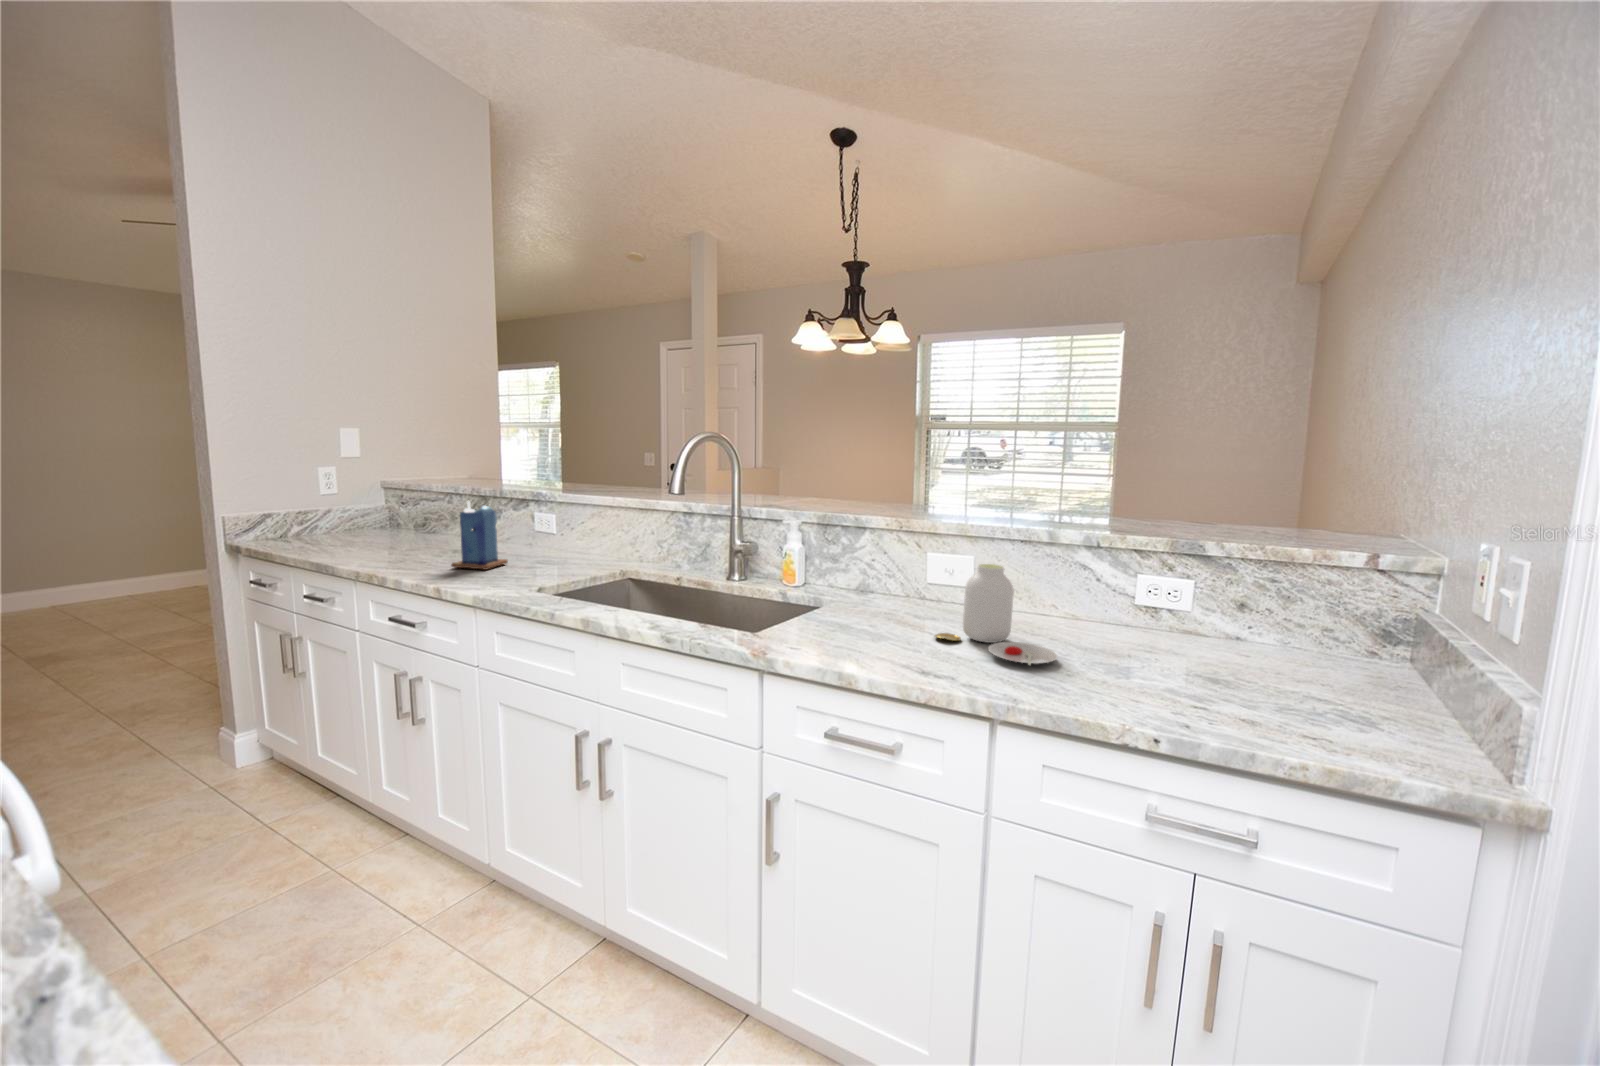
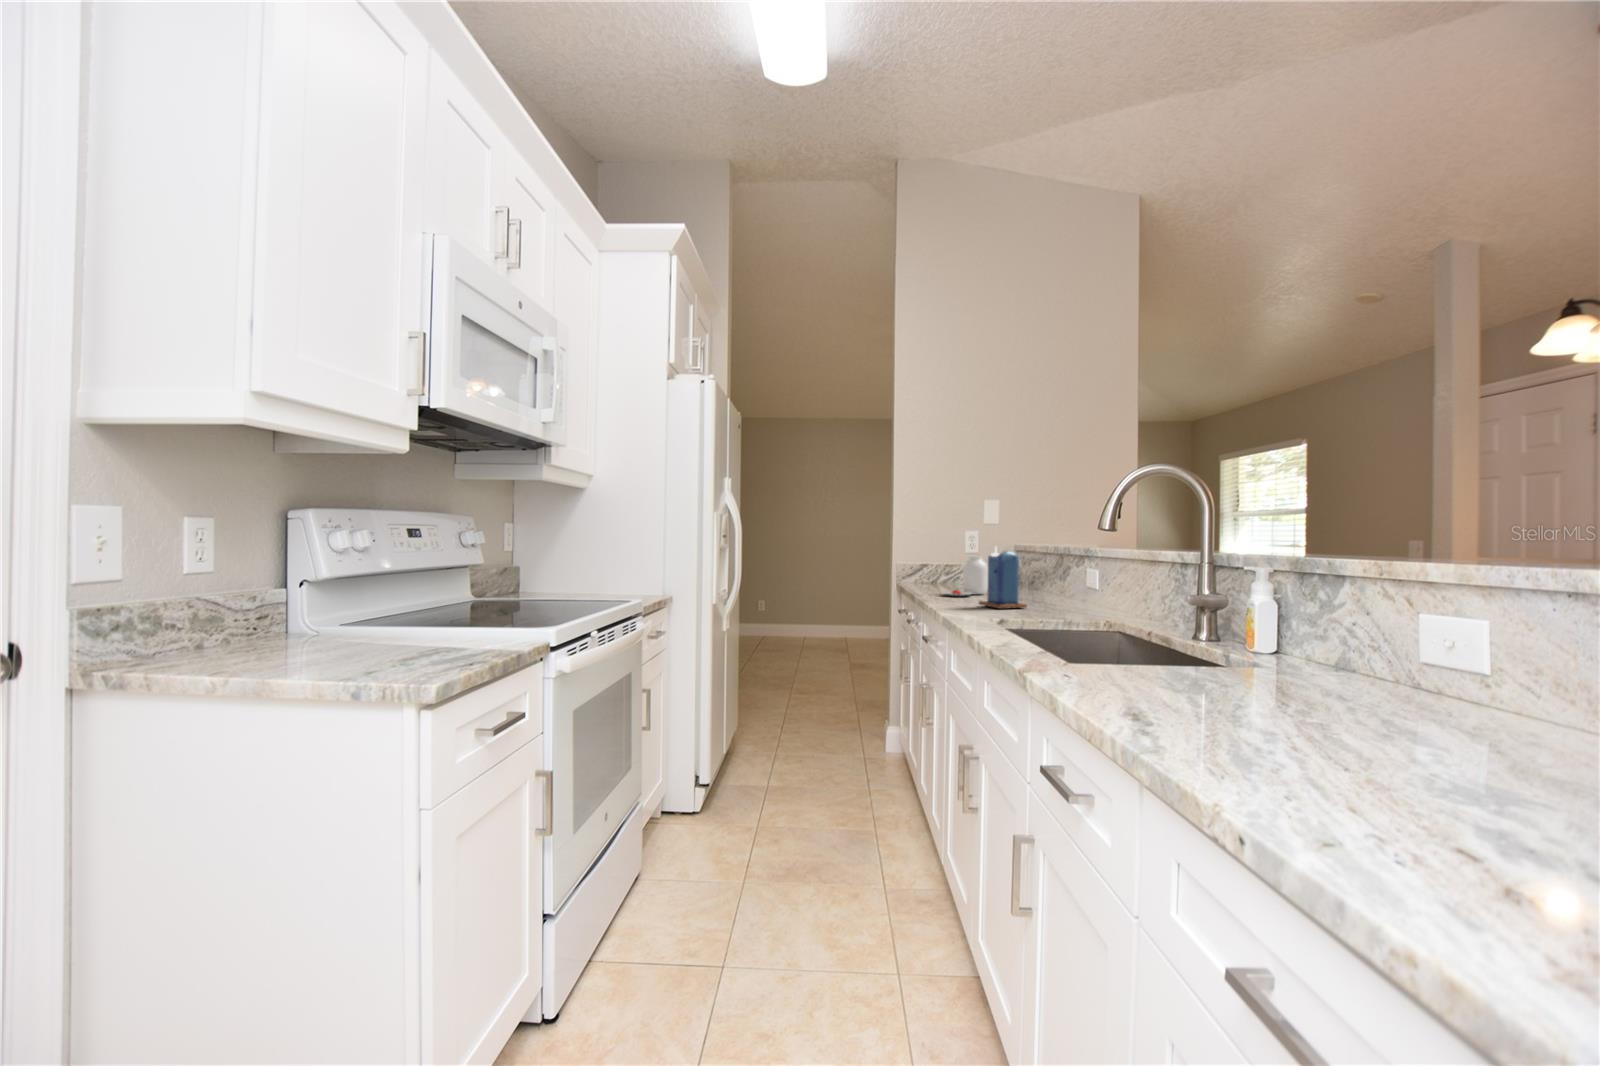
jar: present [935,564,1057,665] -> present [943,556,988,596]

